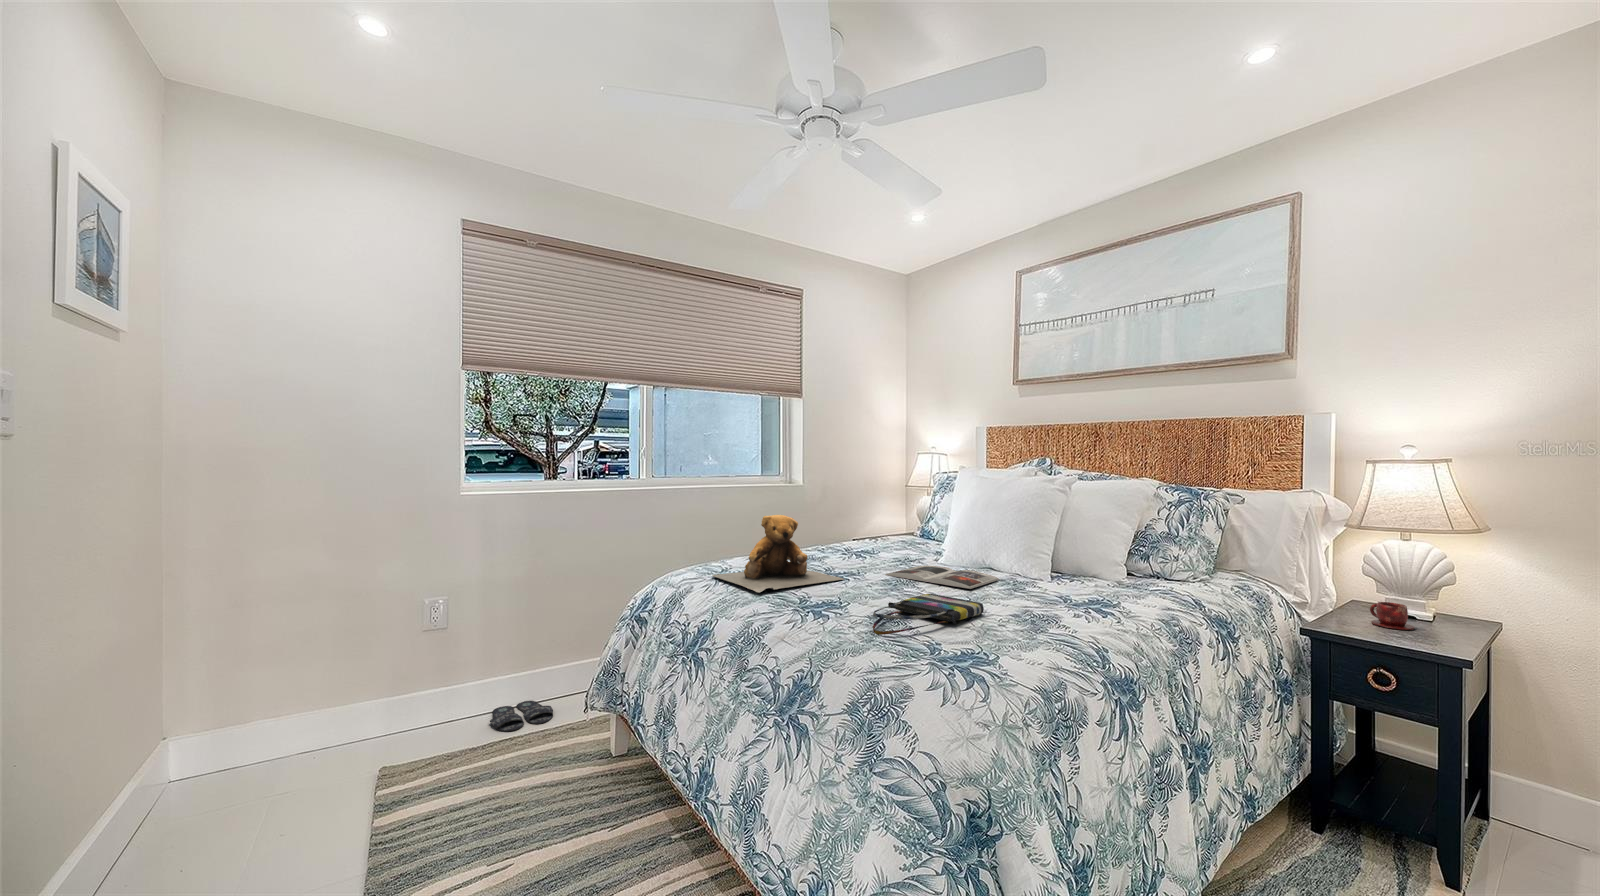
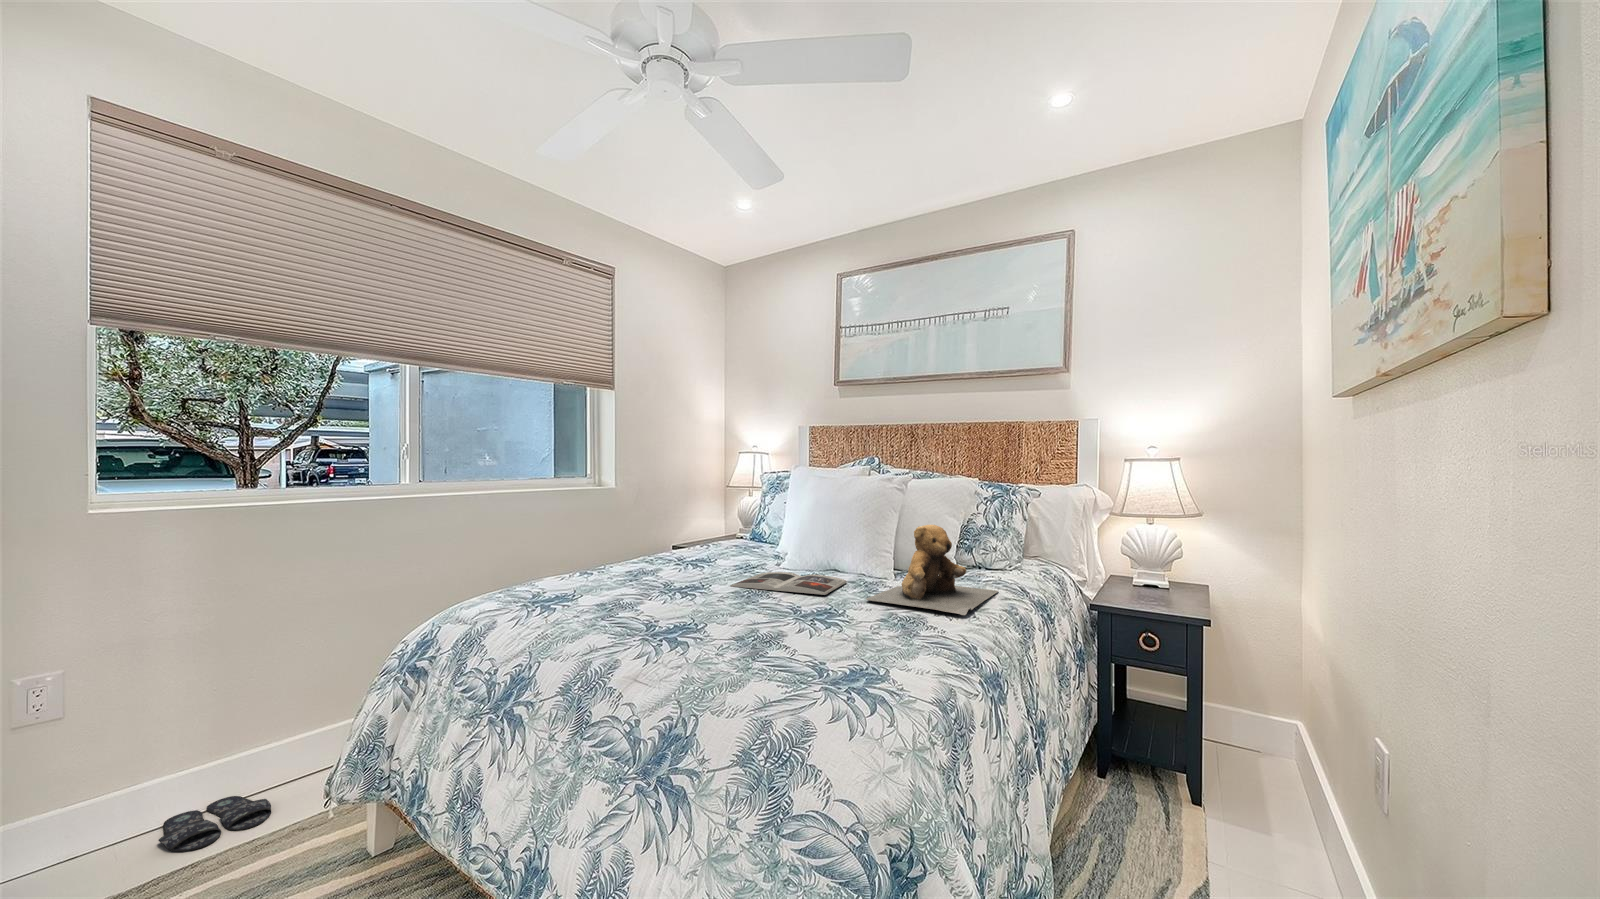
teddy bear: present [712,515,843,592] -> present [866,525,998,615]
tote bag: present [873,594,984,635] -> none [745,605,851,660]
teacup: present [1370,602,1415,630] -> none [1137,576,1168,599]

